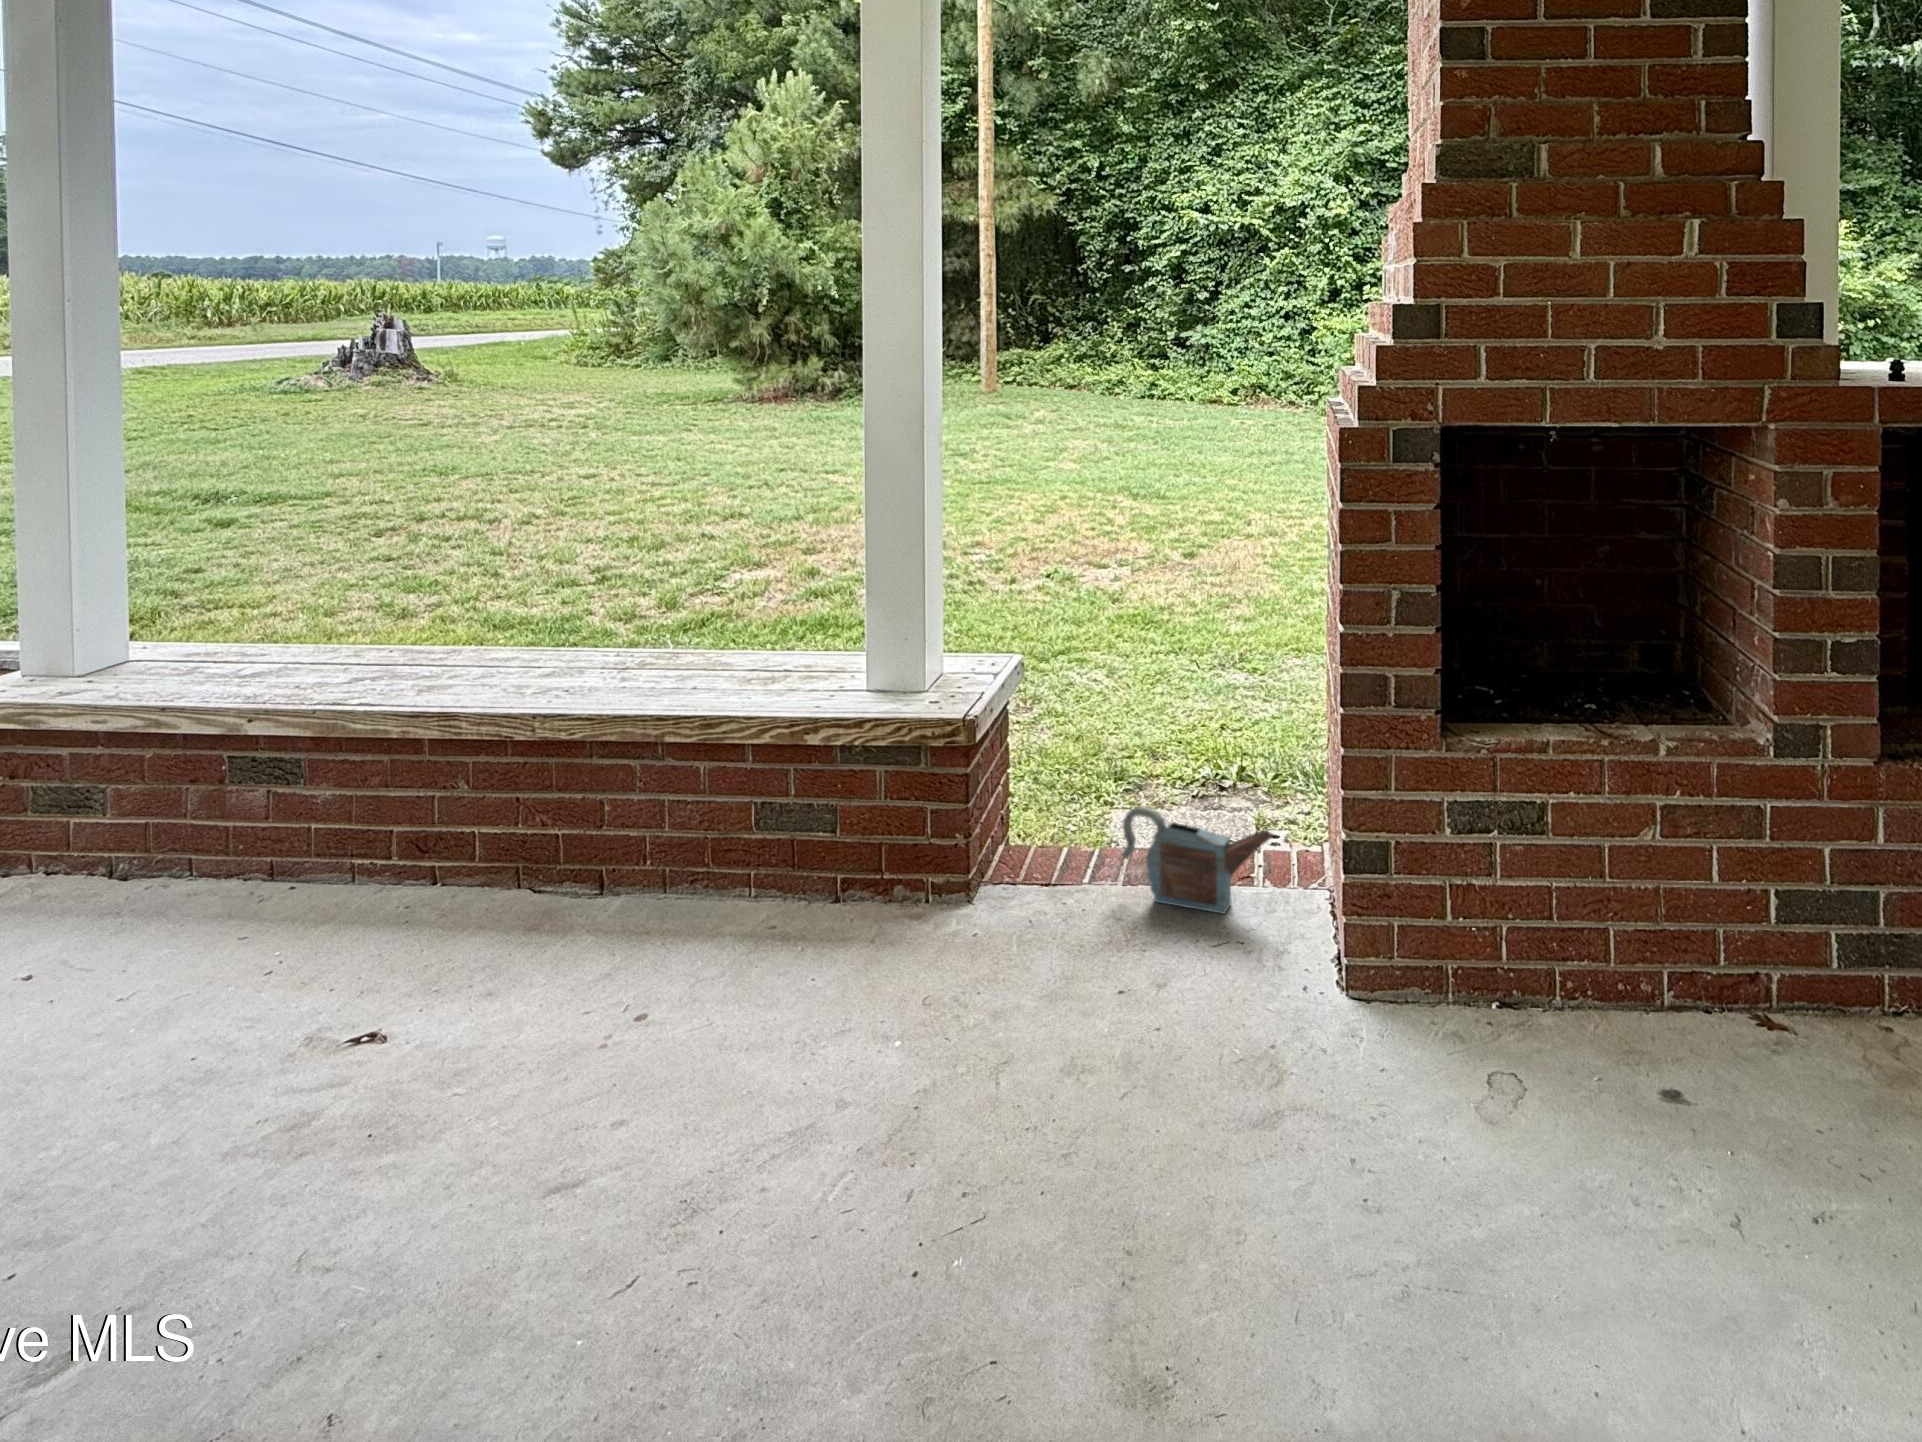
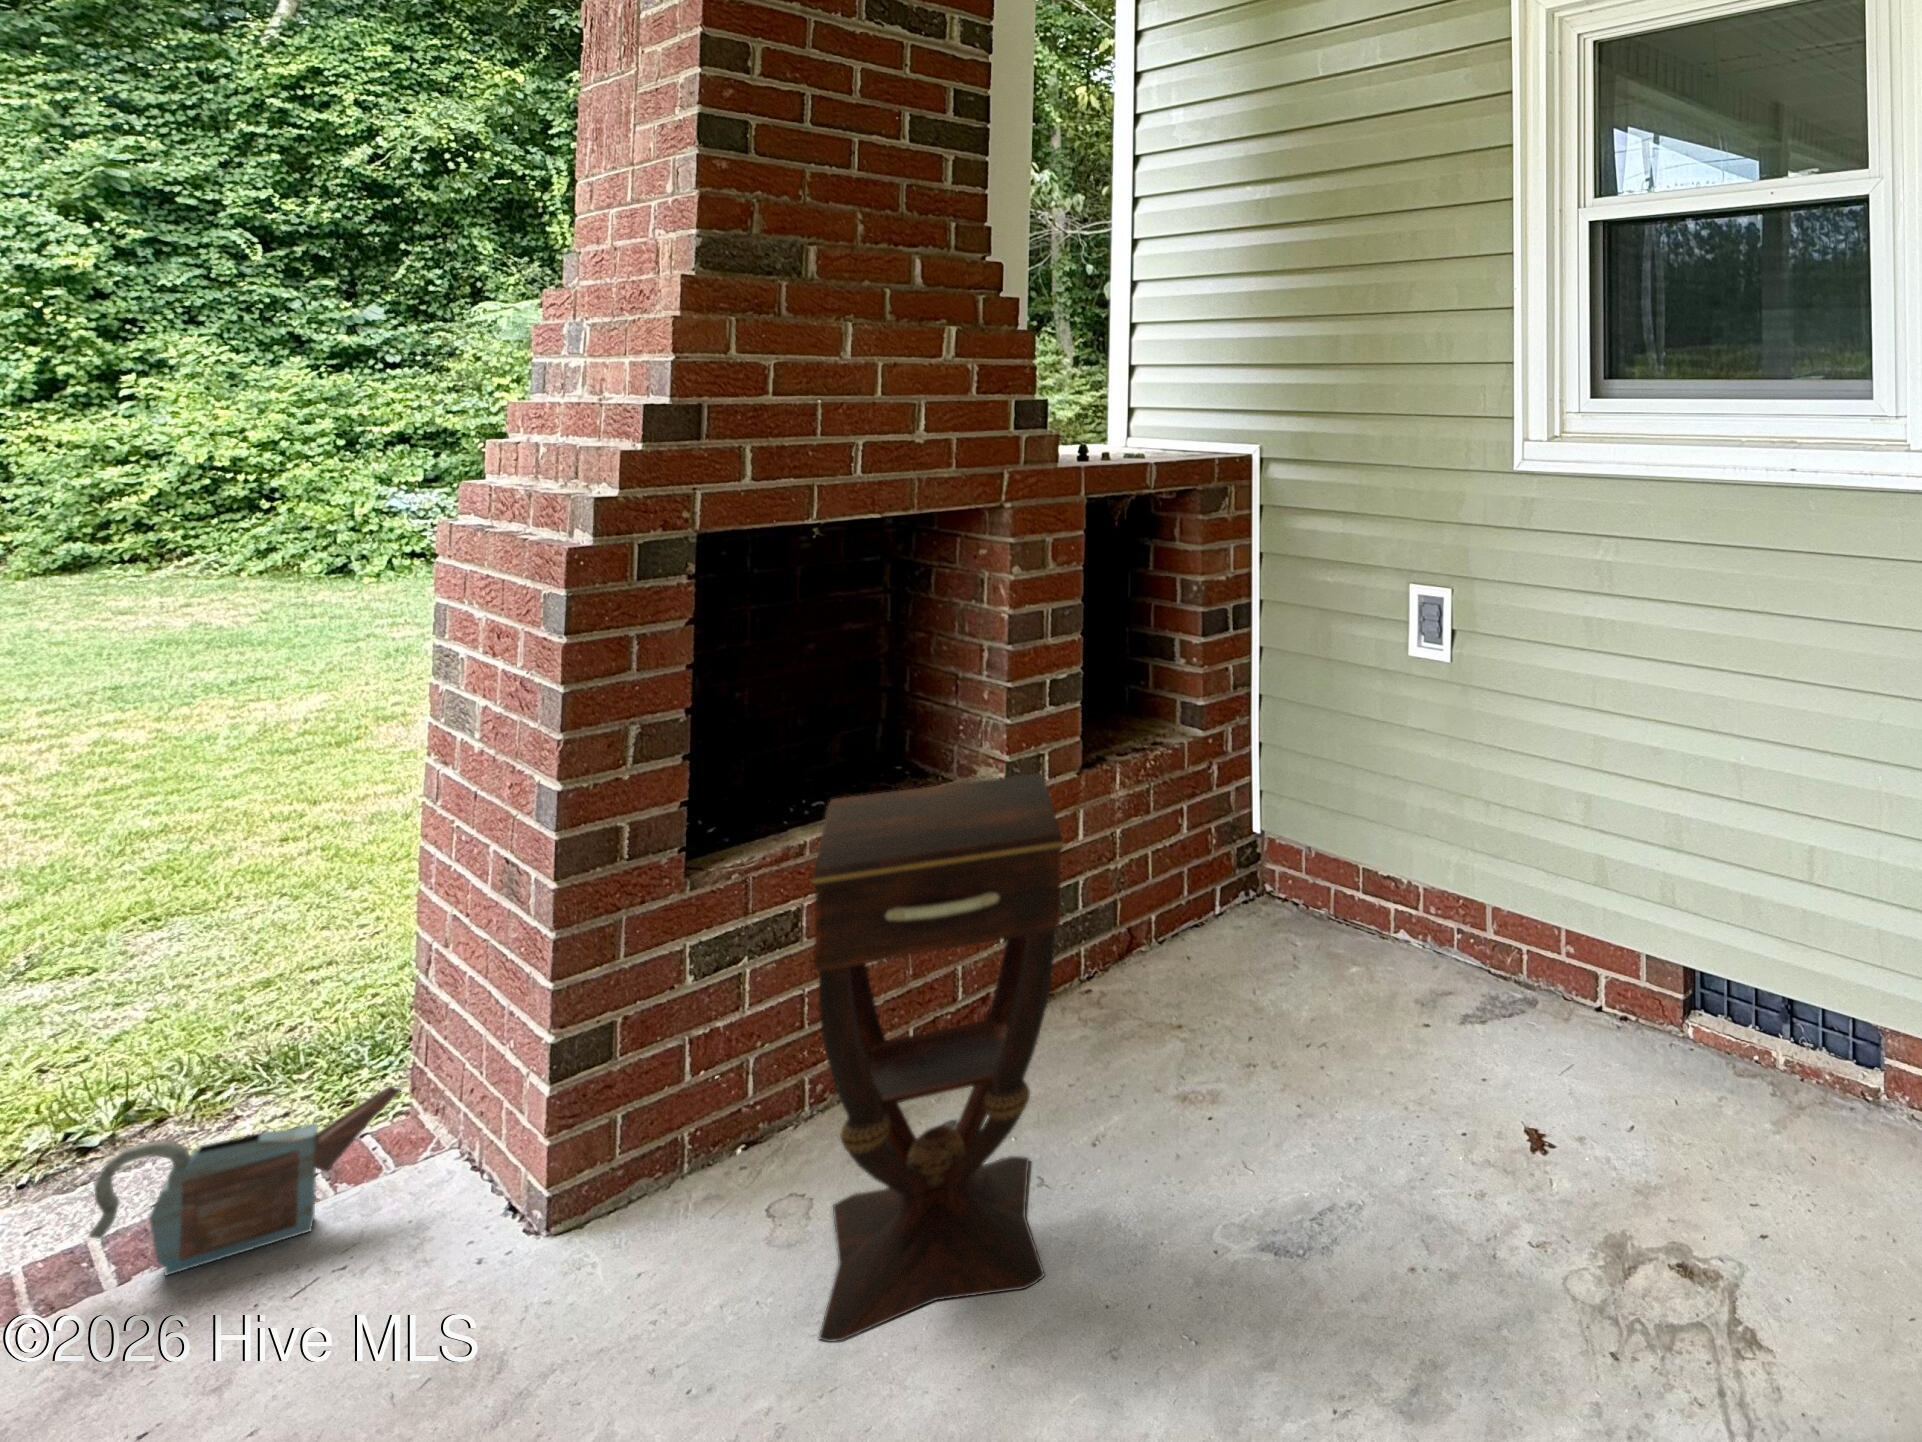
side table: none [1432,713,1743,1364] -> present [812,773,1064,1342]

